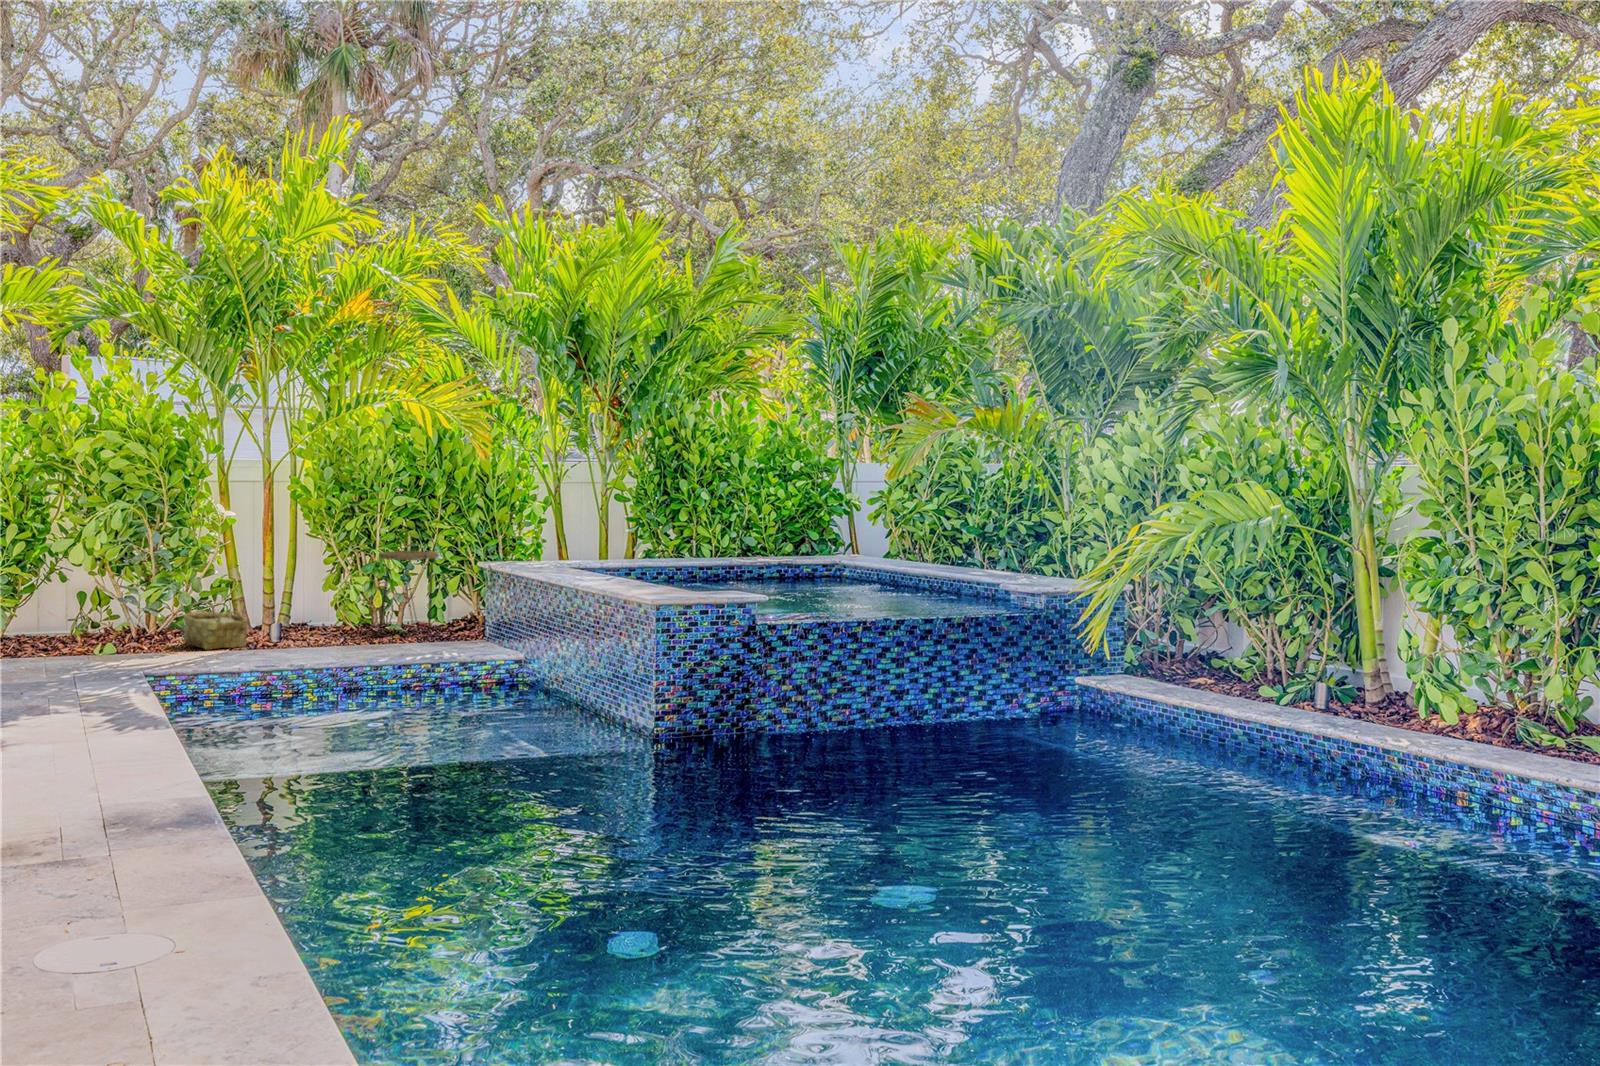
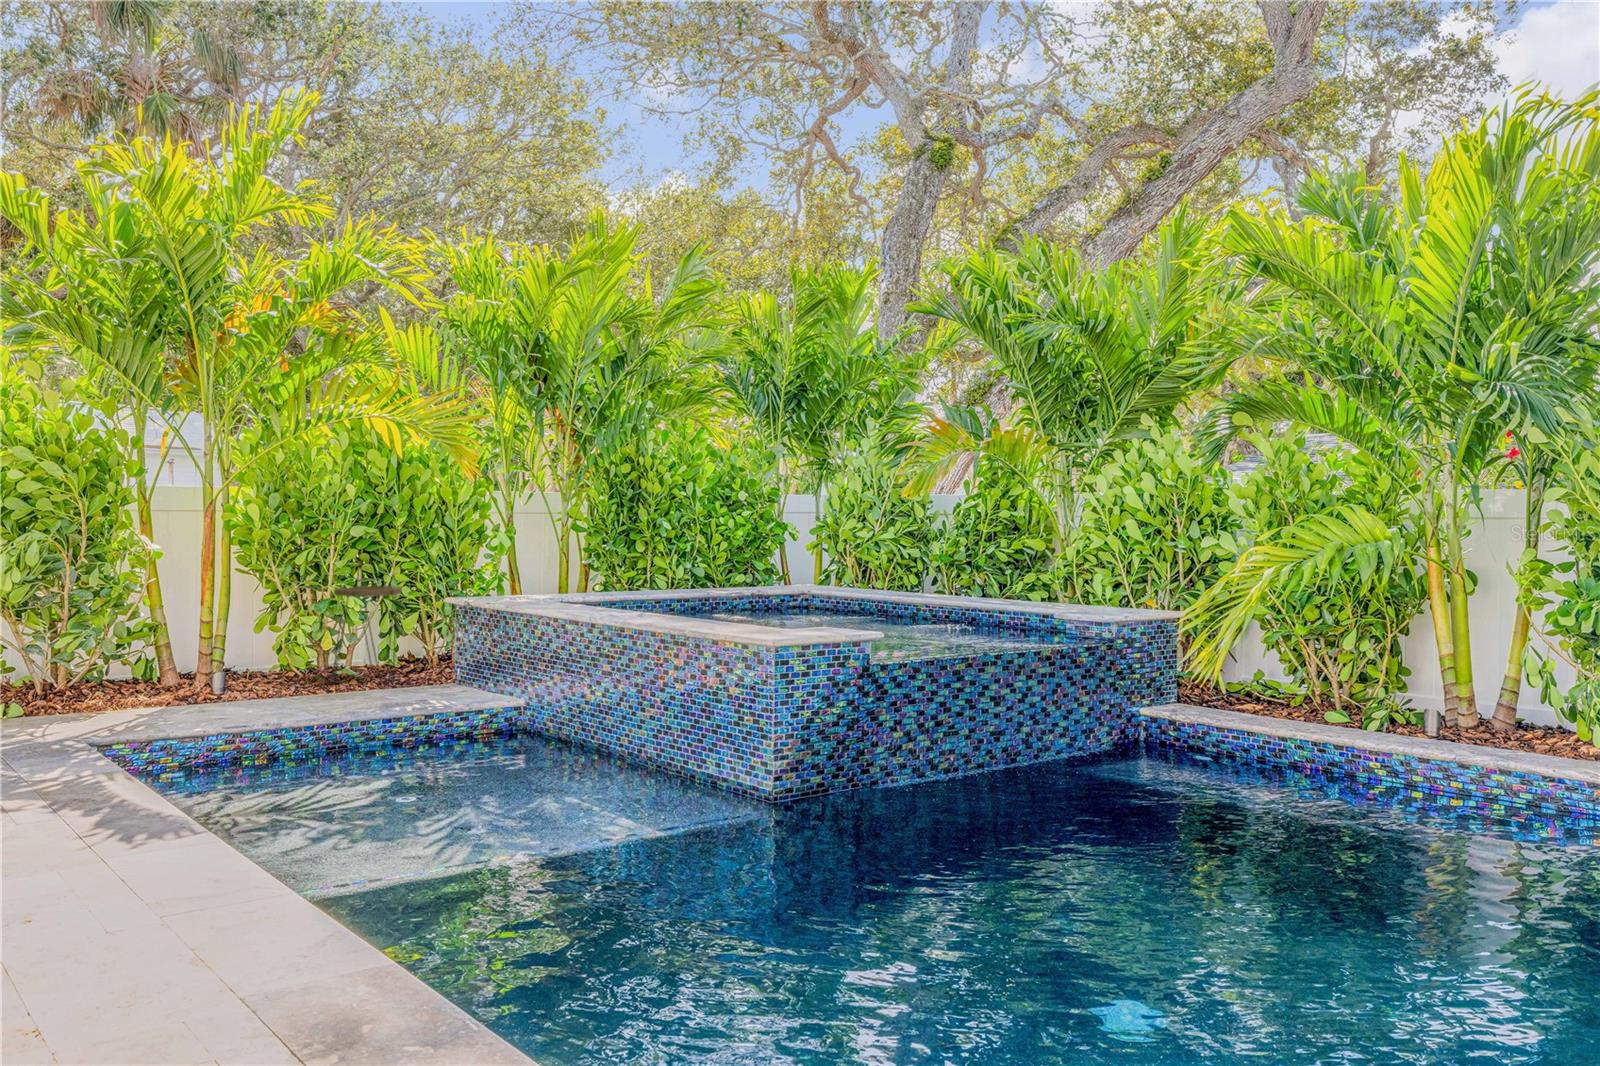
woven basket: present [183,601,248,650] -> none [103,649,187,710]

